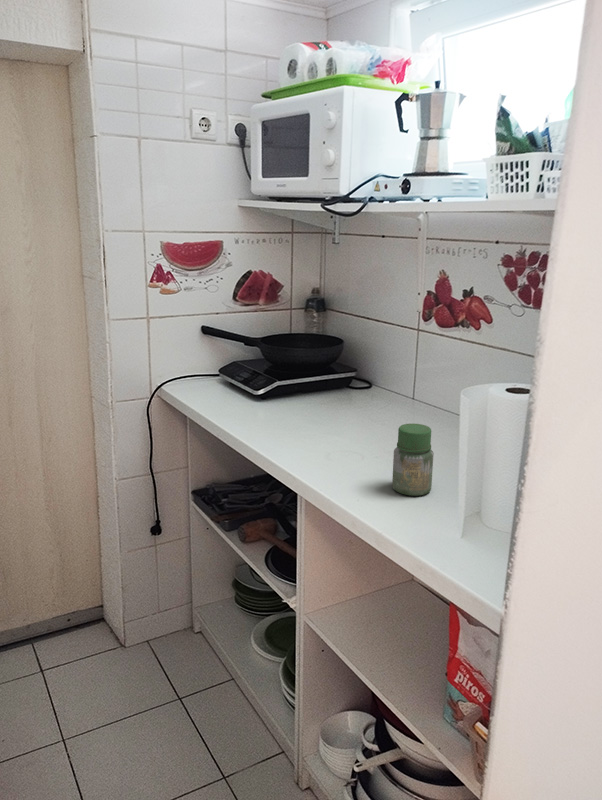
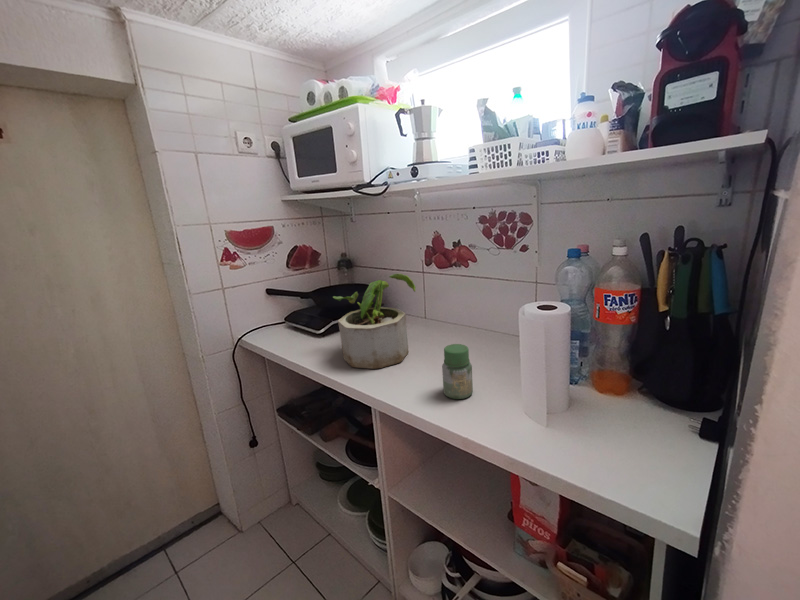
potted plant: none [281,324,391,447] -> present [333,274,416,369]

